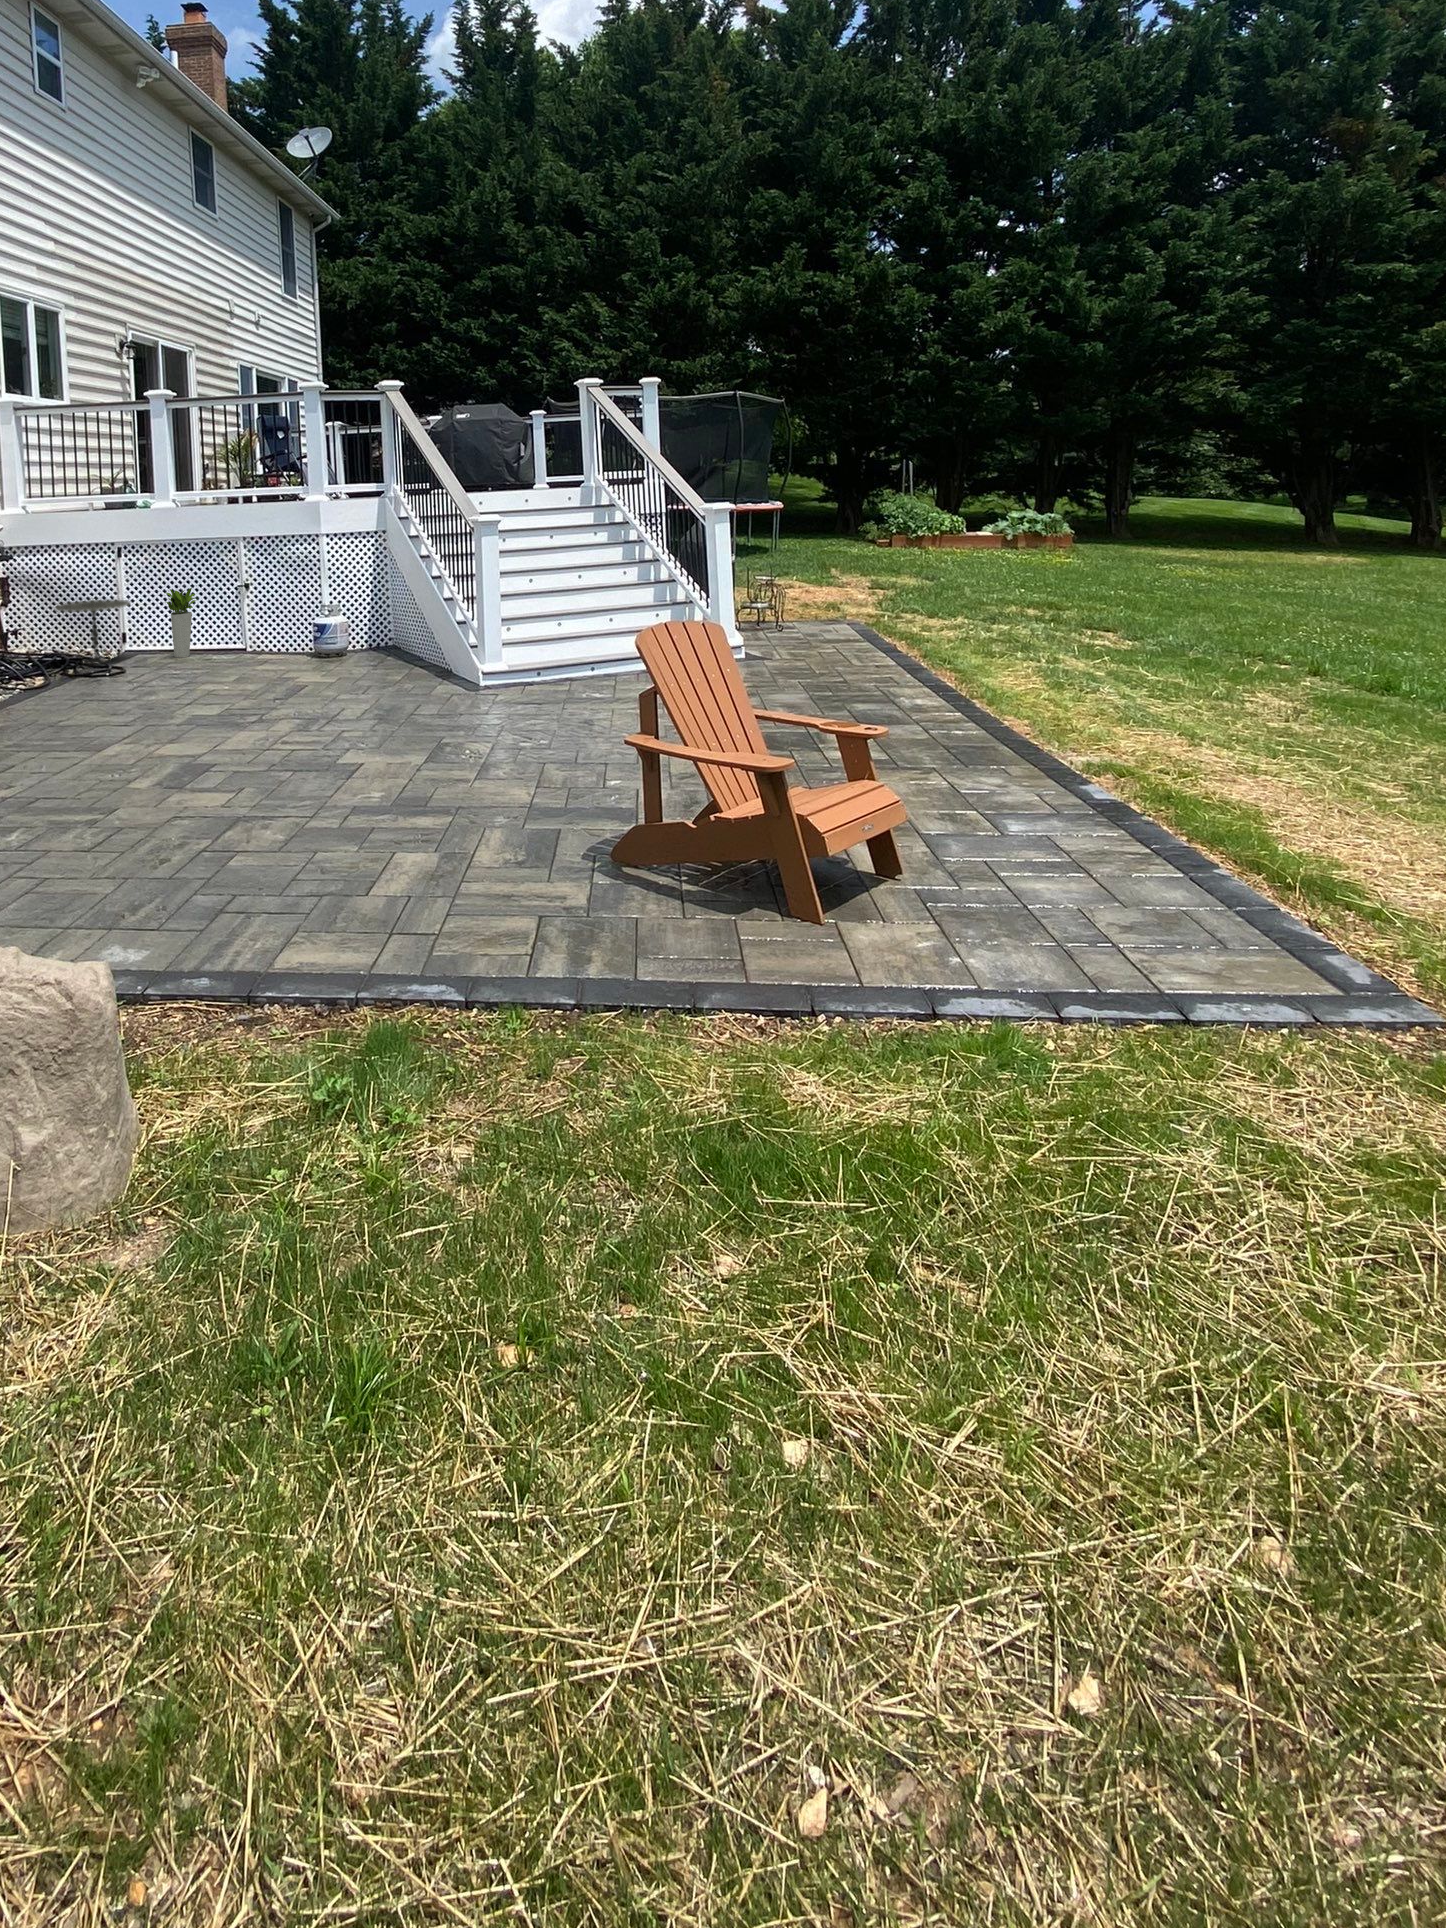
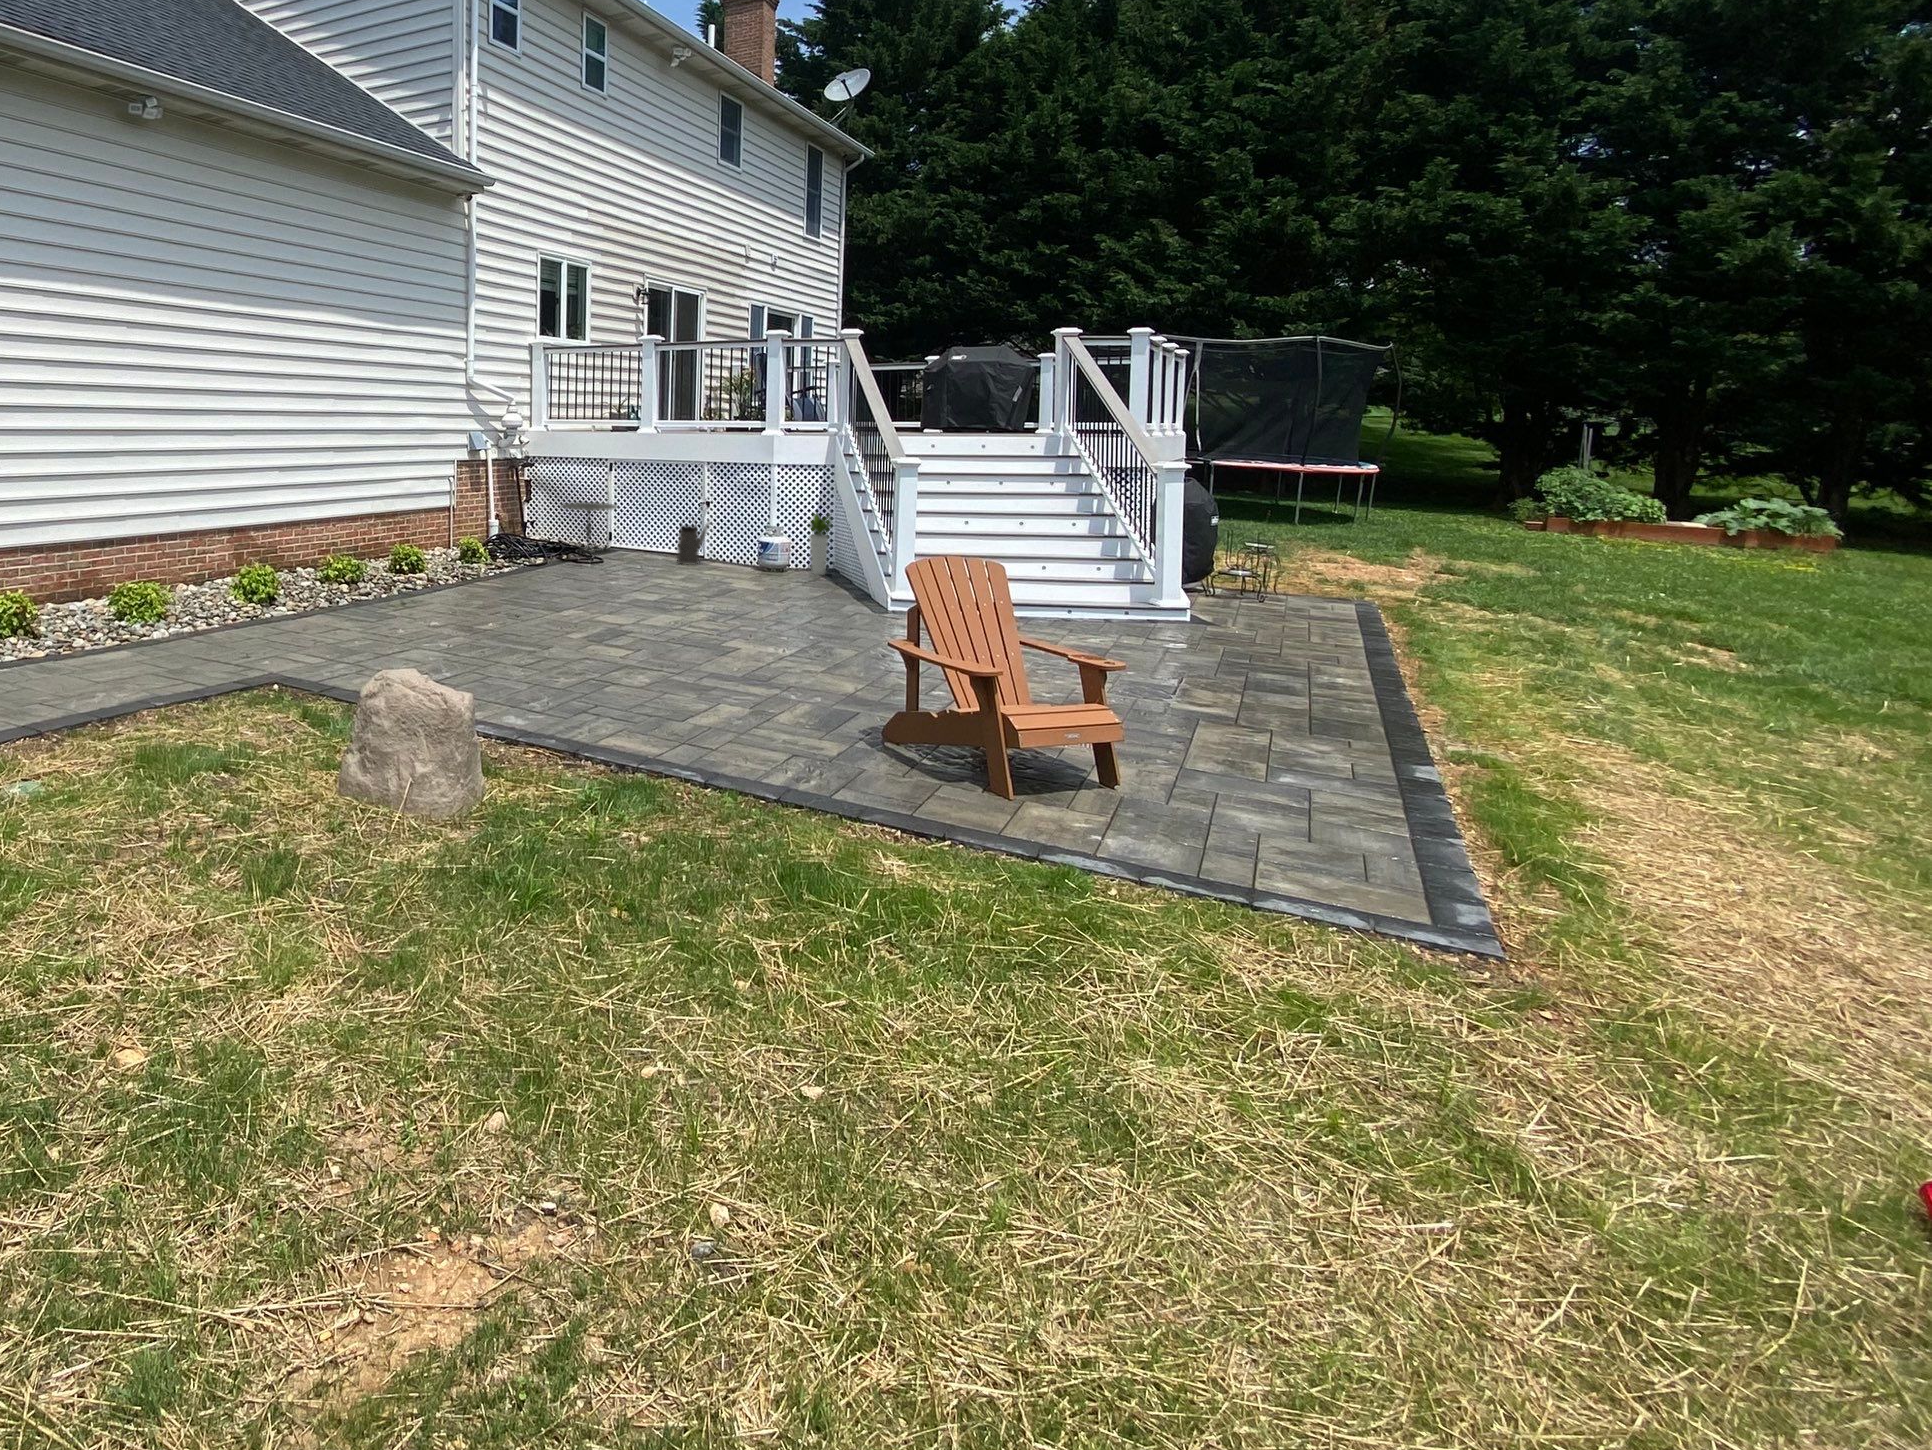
planter: present [166,587,196,658] -> present [809,512,831,575]
watering can: none [216,607,251,665] -> present [677,523,709,564]

